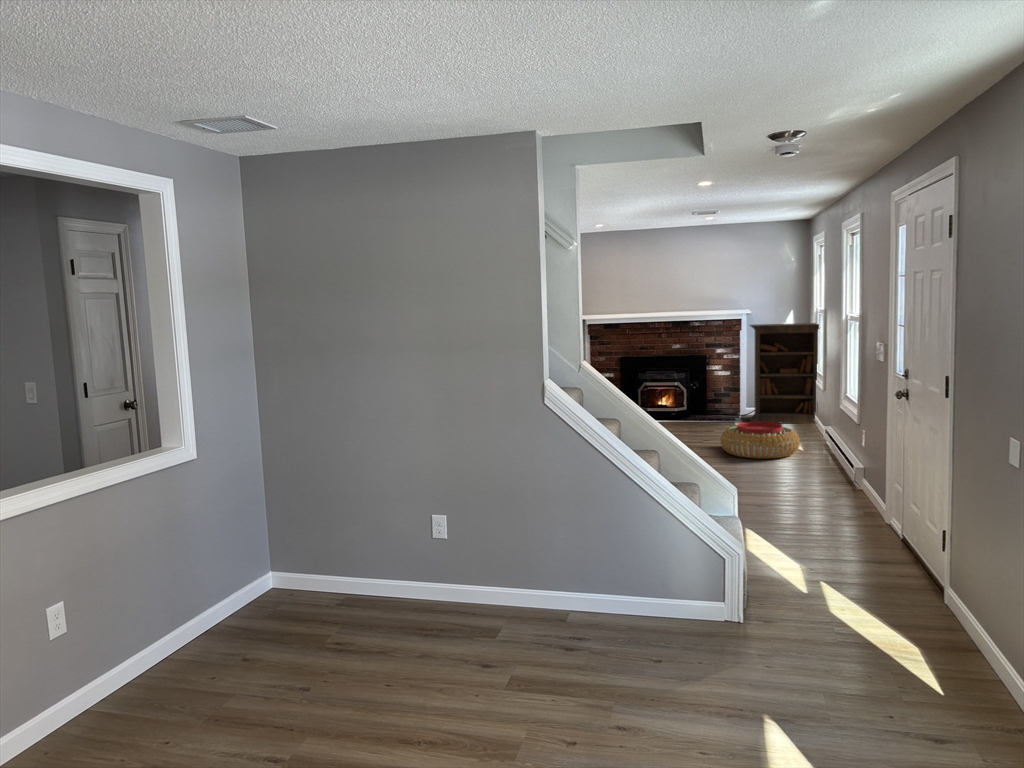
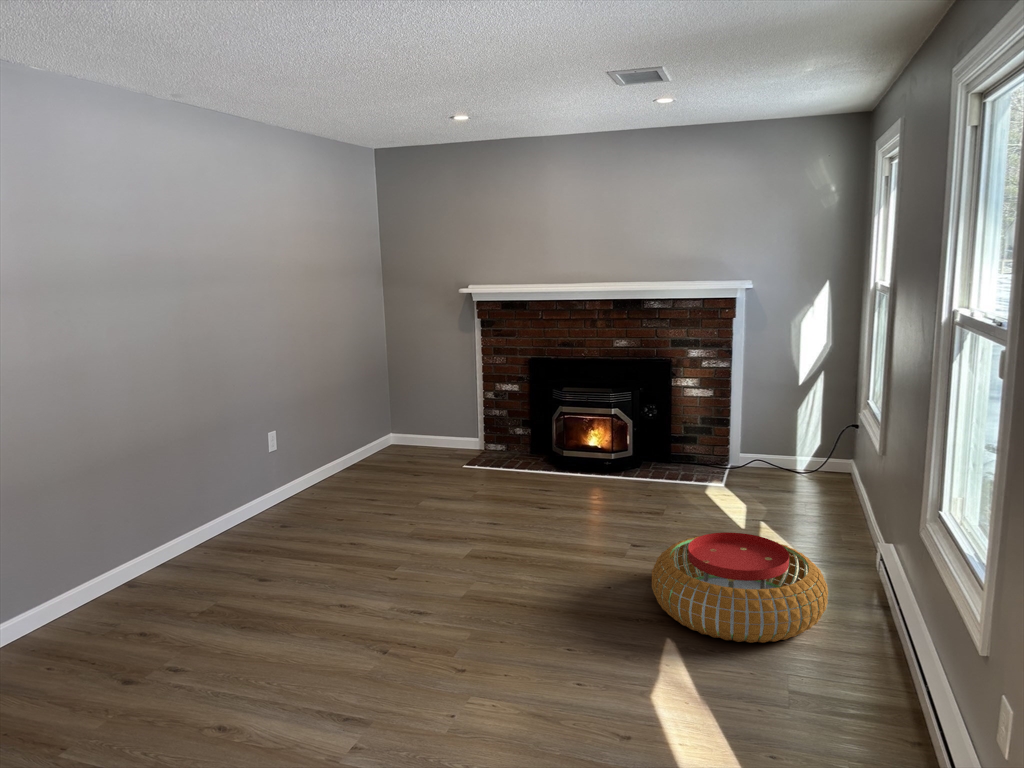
bookcase: present [749,323,819,424] -> none [741,308,891,501]

